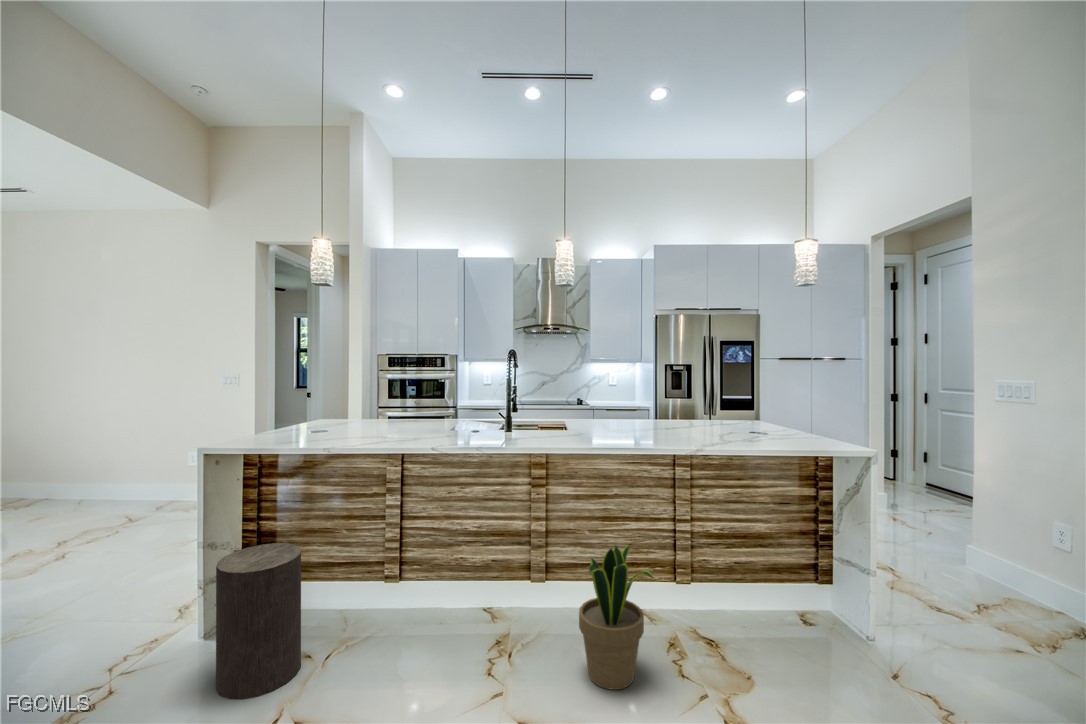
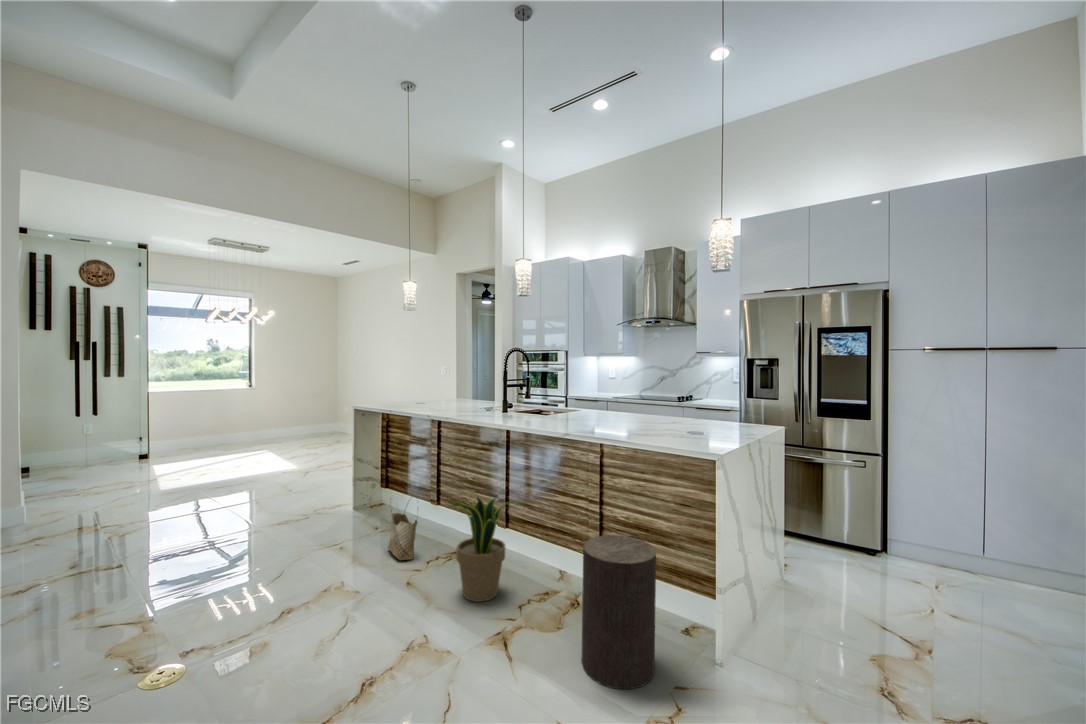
stool: present [216,543,301,699] -> present [581,535,656,689]
woven basket: none [394,576,460,682] -> present [388,496,417,560]

